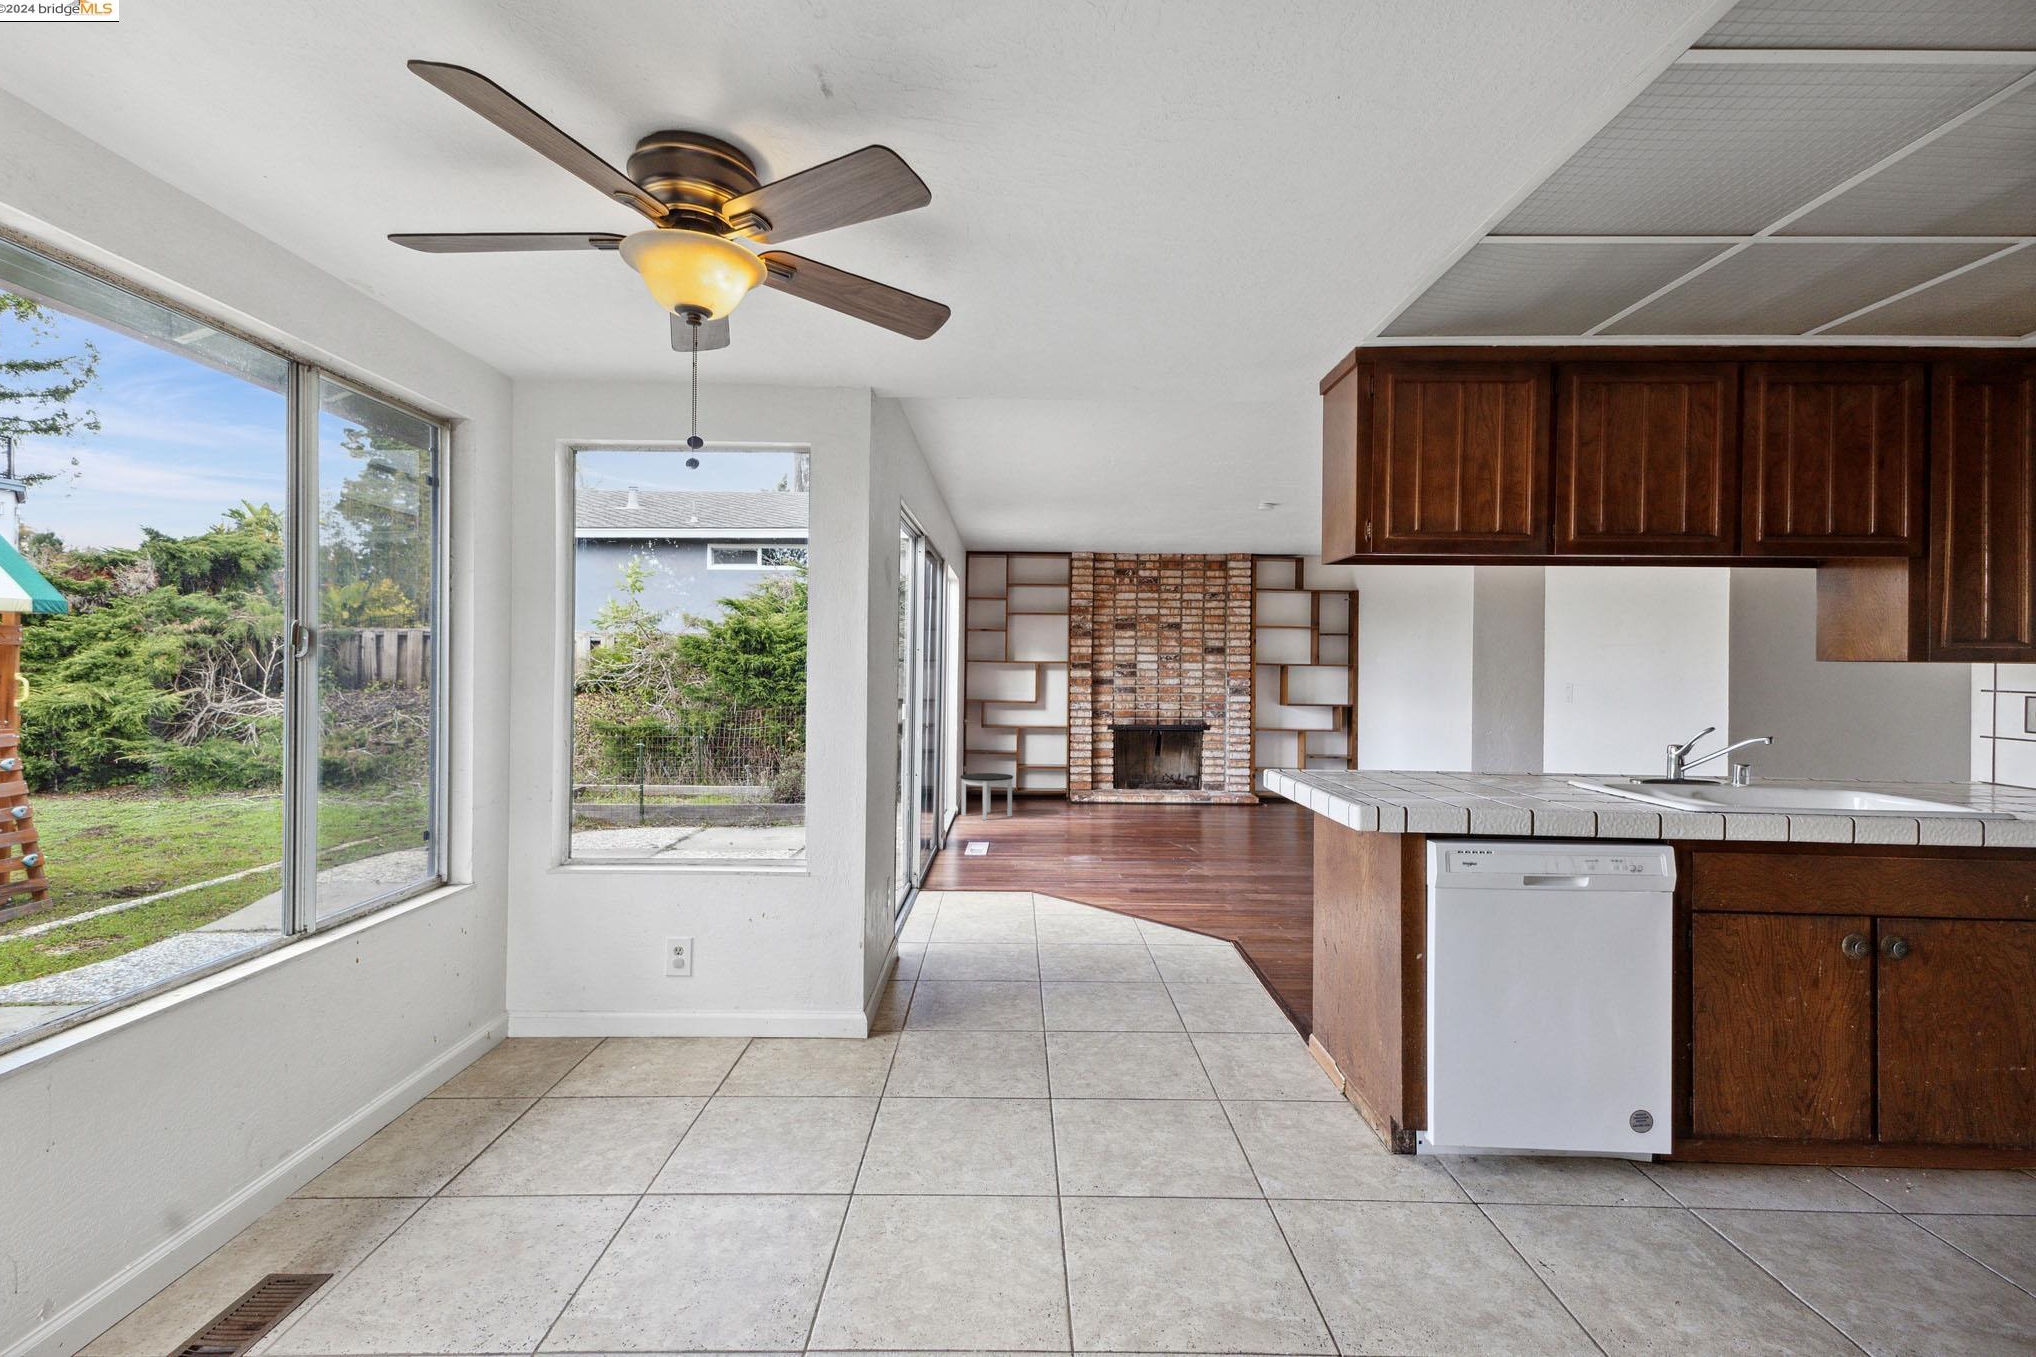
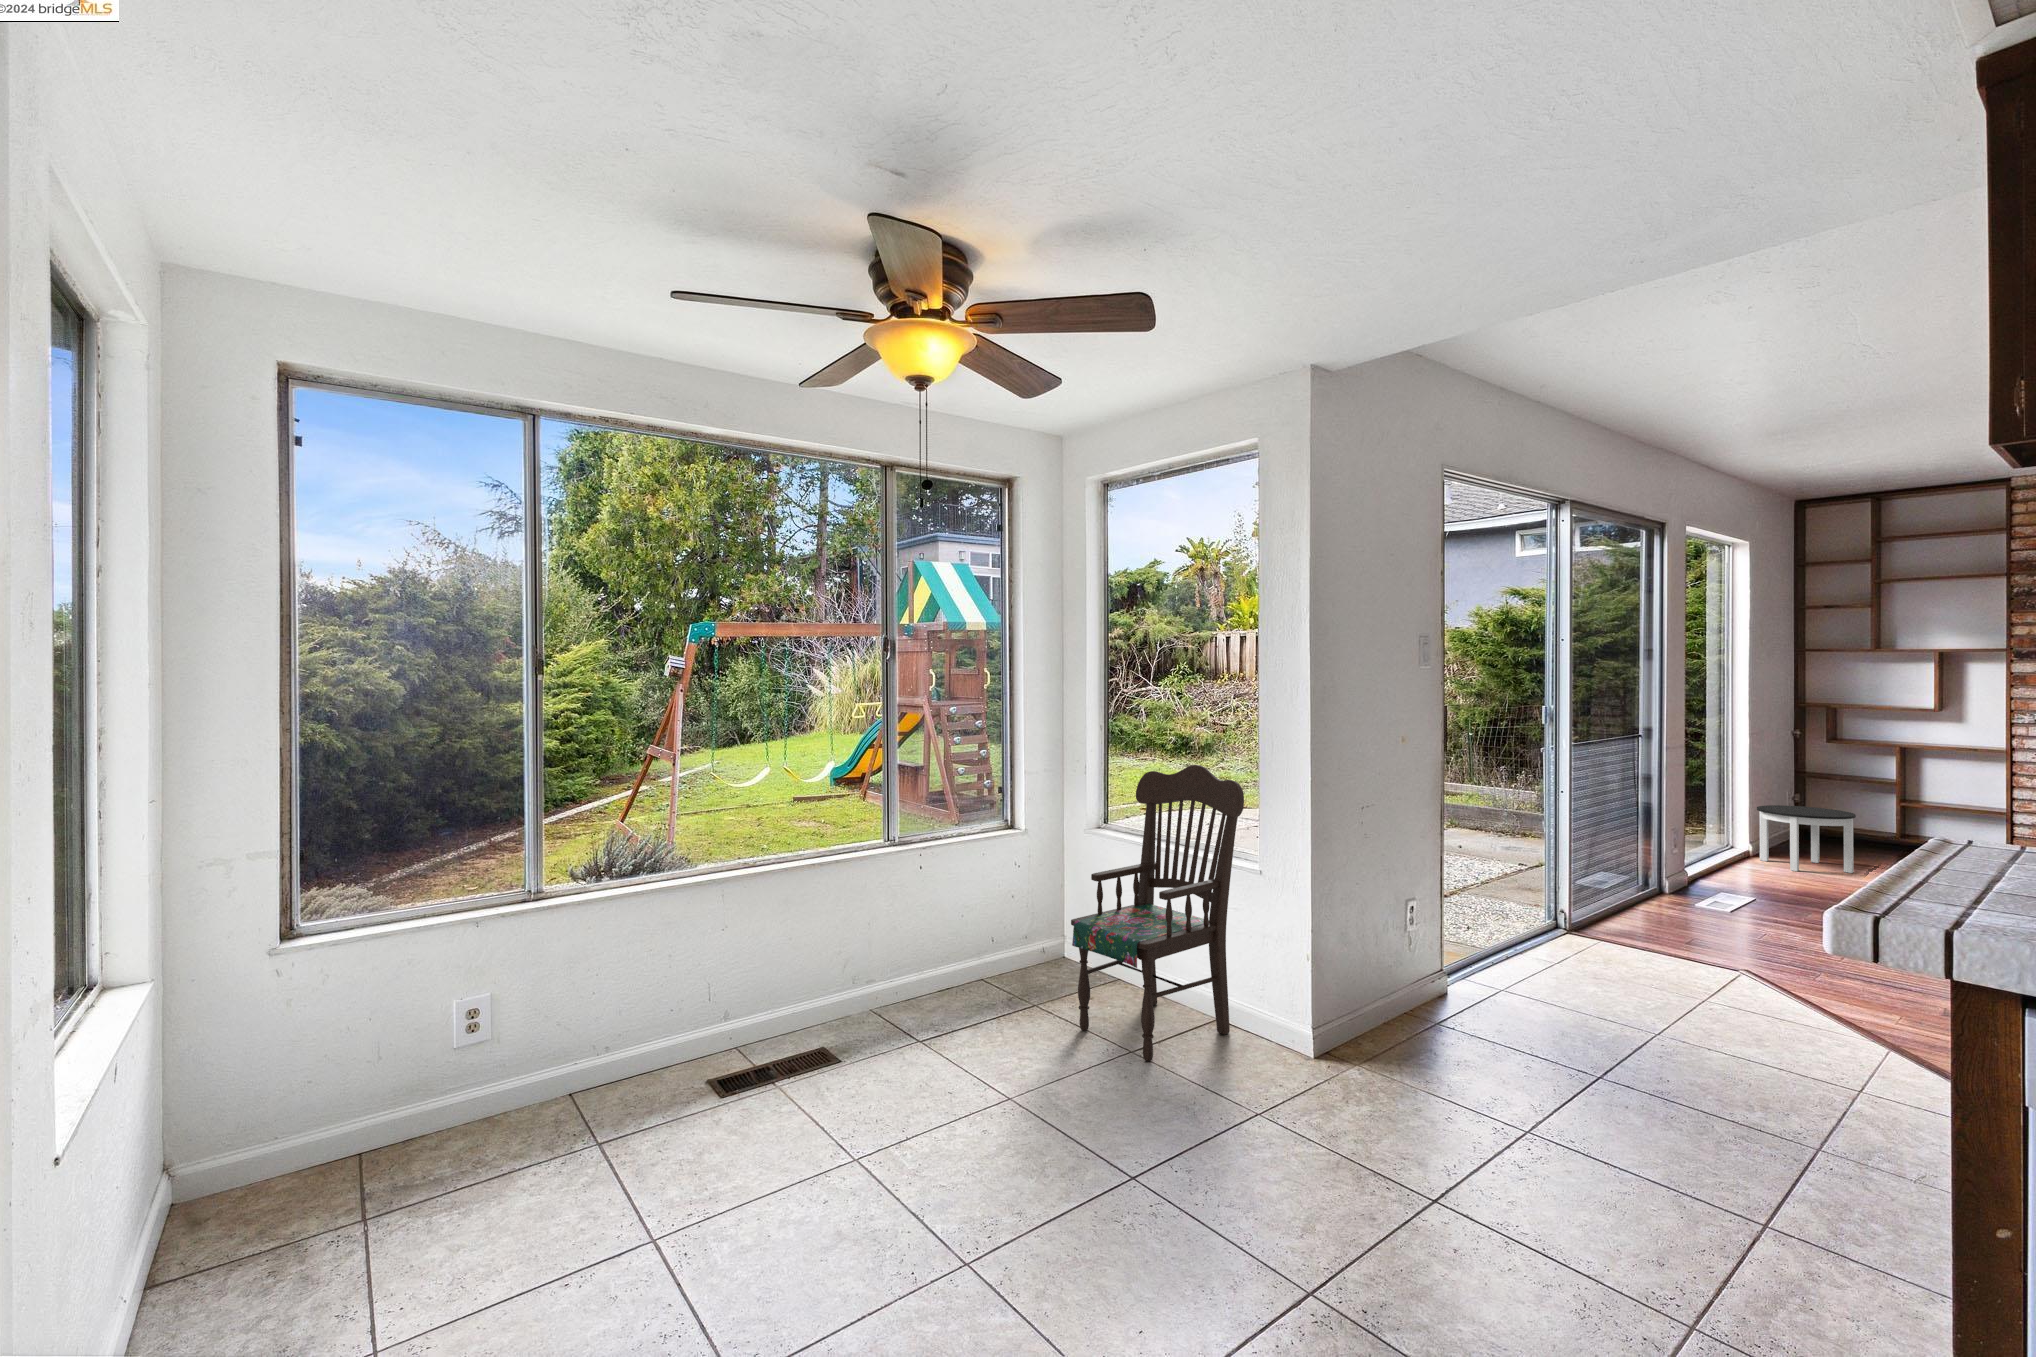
dining chair: none [614,772,792,1099] -> present [1071,765,1244,1061]

